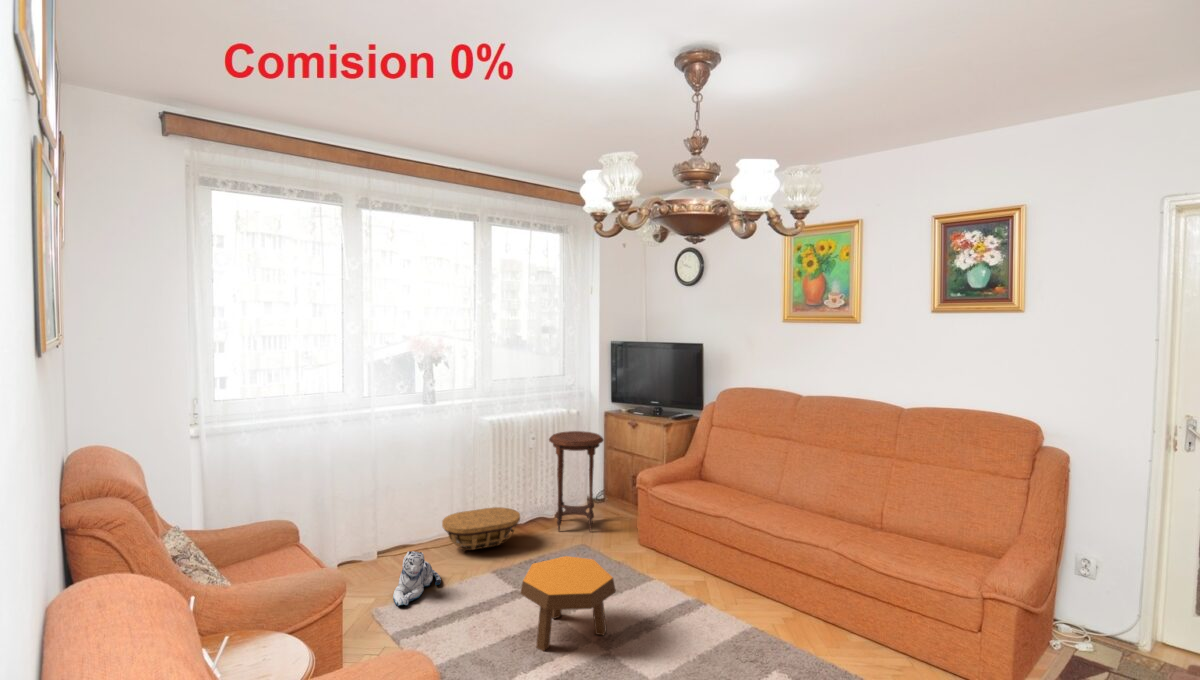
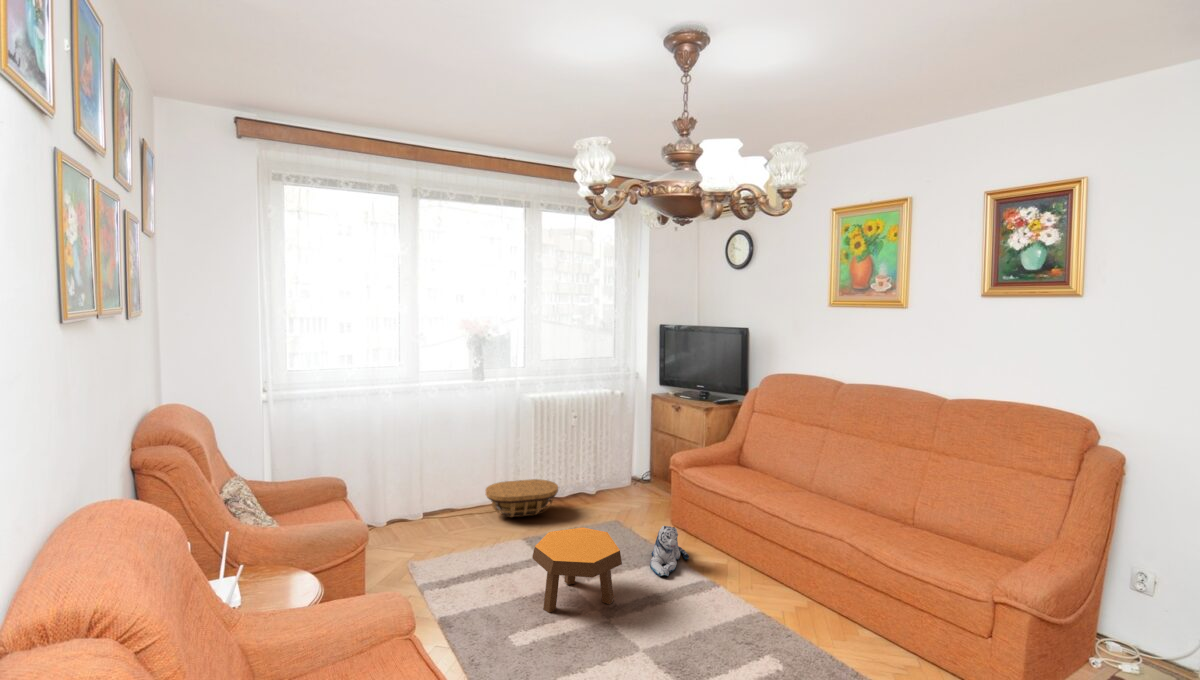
side table: present [549,431,603,531] -> none [590,411,643,509]
plush toy: present [393,551,441,606] -> present [650,526,689,576]

